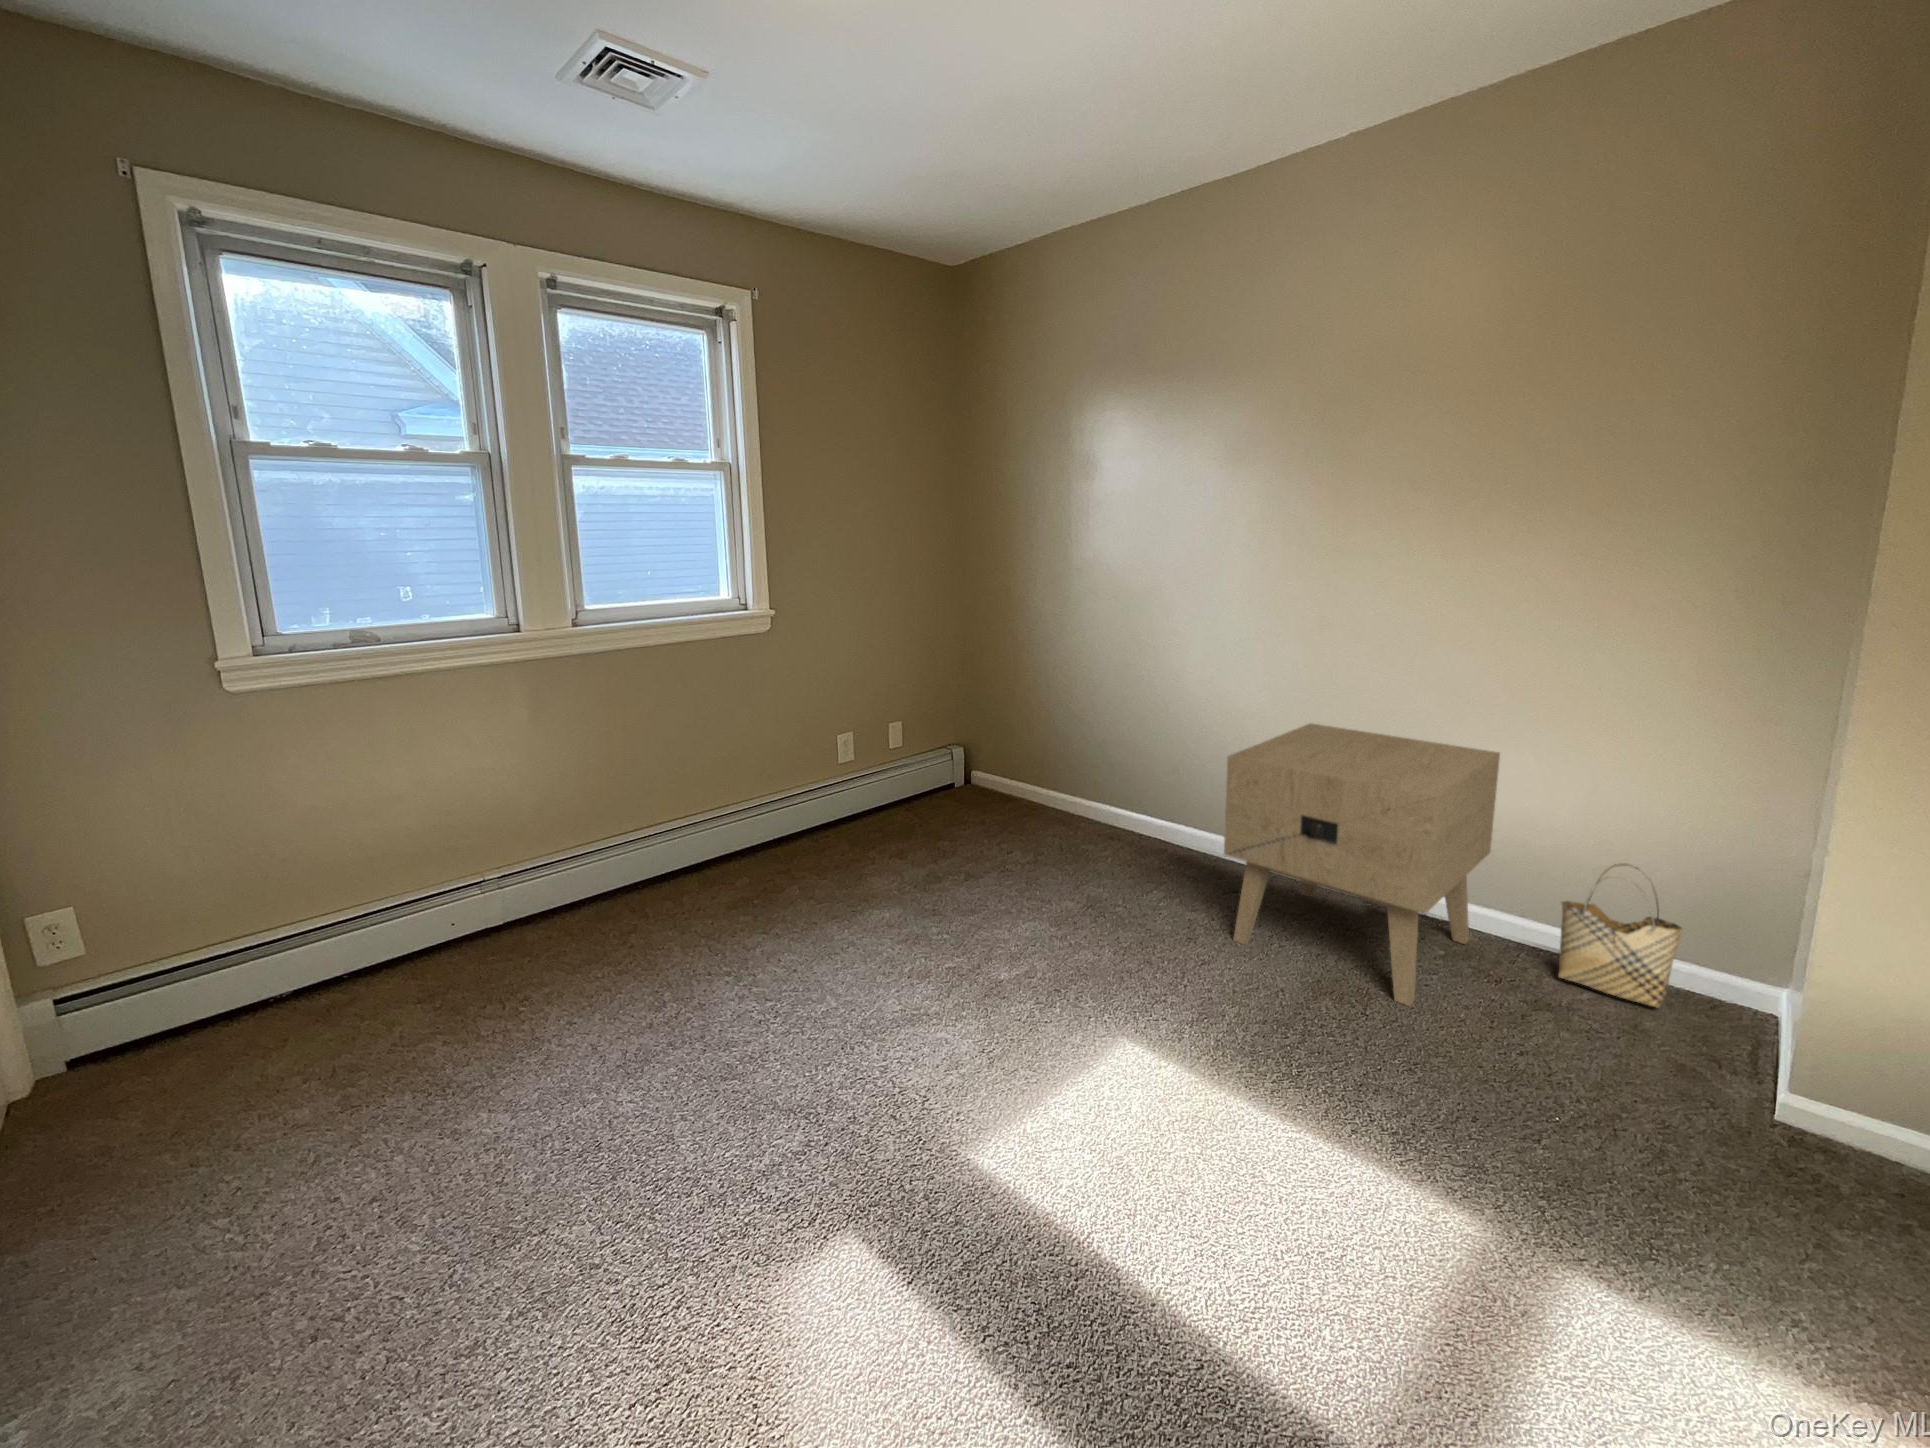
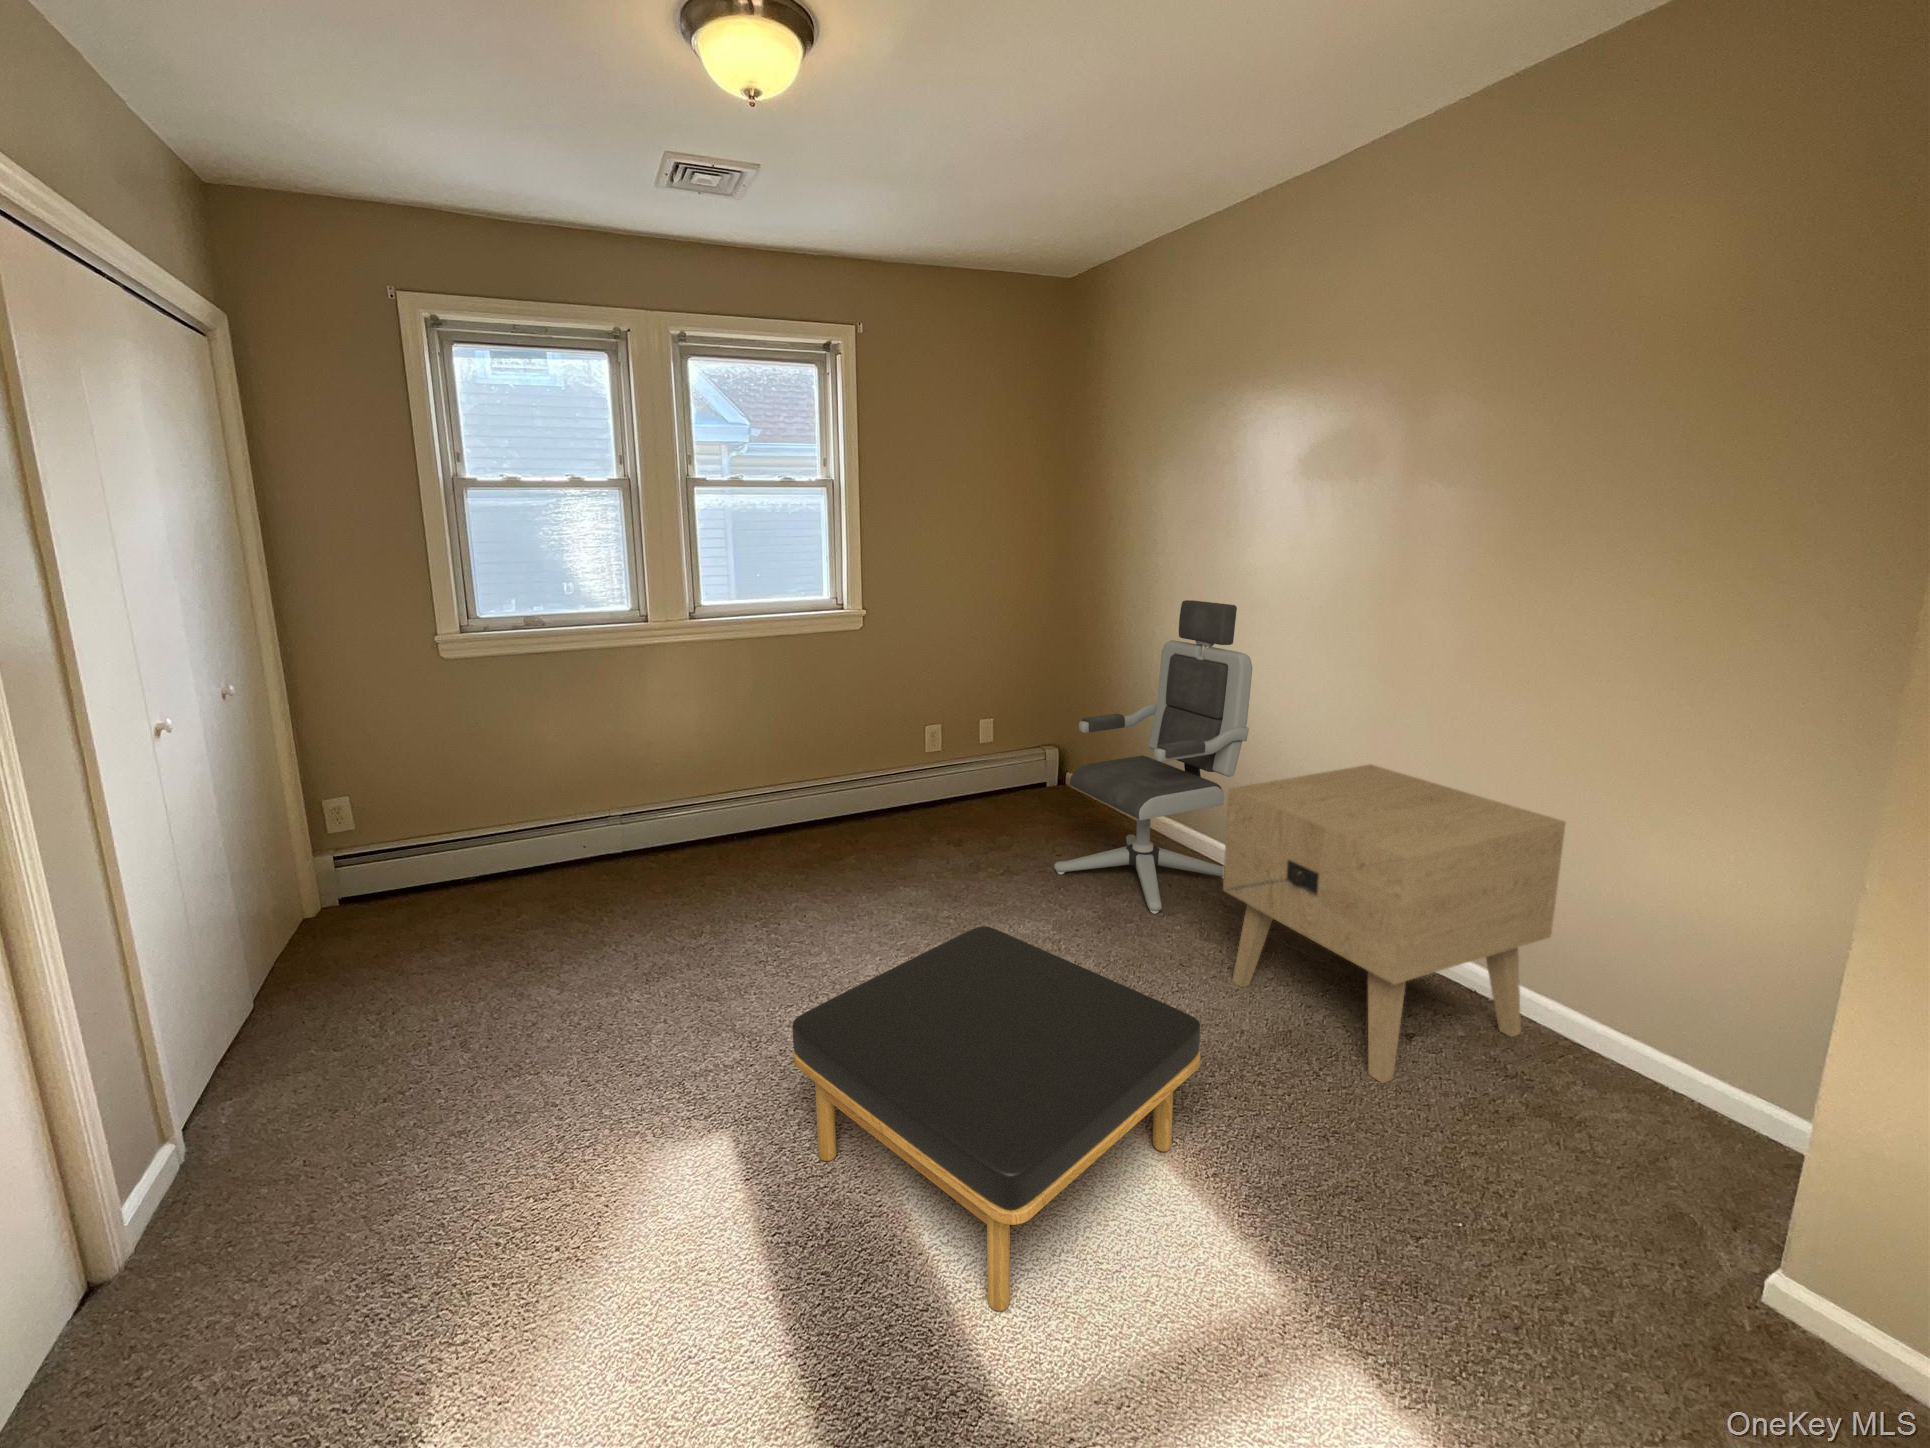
office chair: none [1009,586,1183,890] -> present [1054,600,1252,914]
woven basket: present [1558,864,1683,1008] -> none [1603,974,1765,1156]
ottoman: none [941,927,1332,1341] -> present [792,926,1200,1311]

